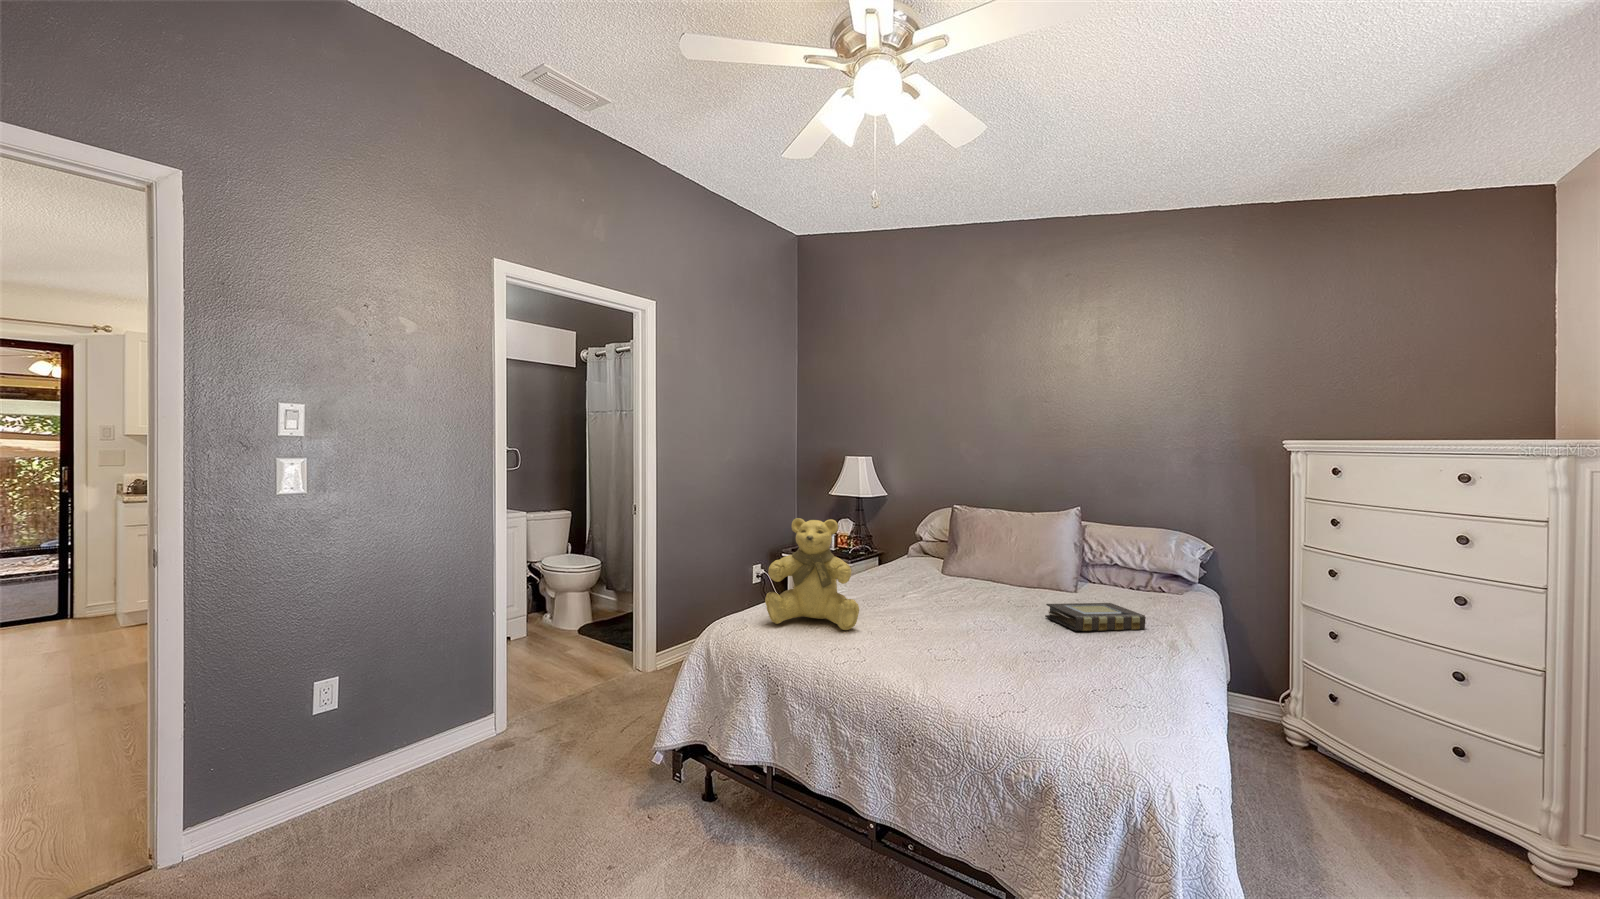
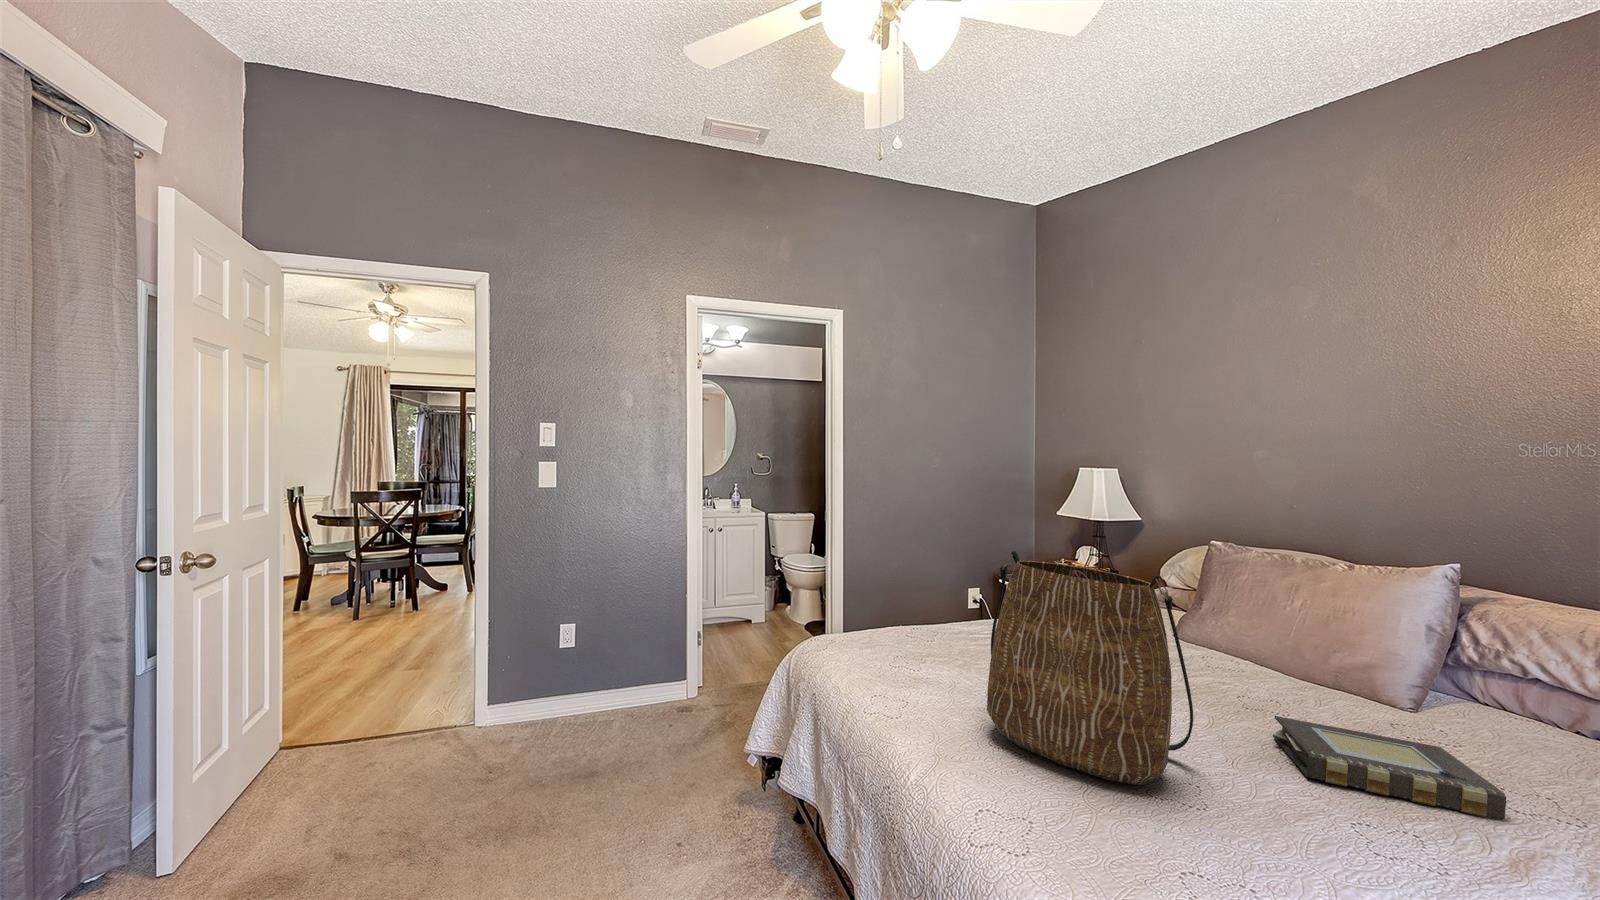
tote bag: none [908,515,1038,655] -> present [987,551,1193,785]
teddy bear: present [765,518,859,630] -> none [850,538,942,680]

